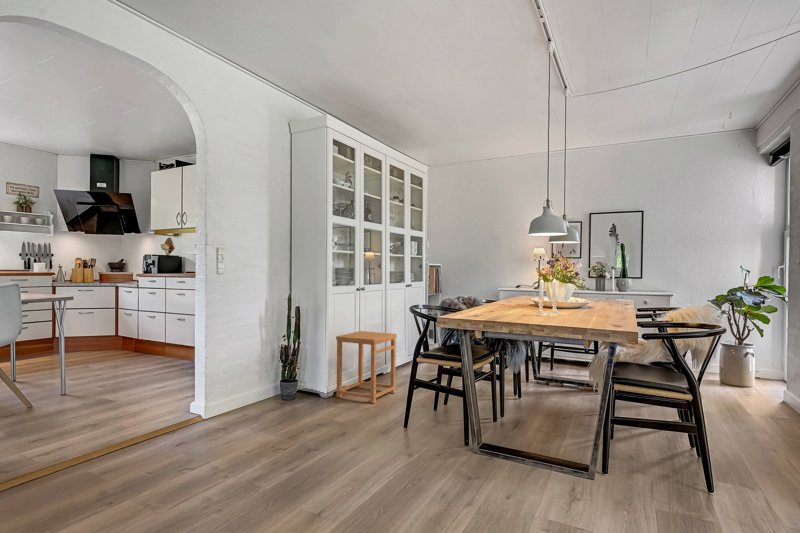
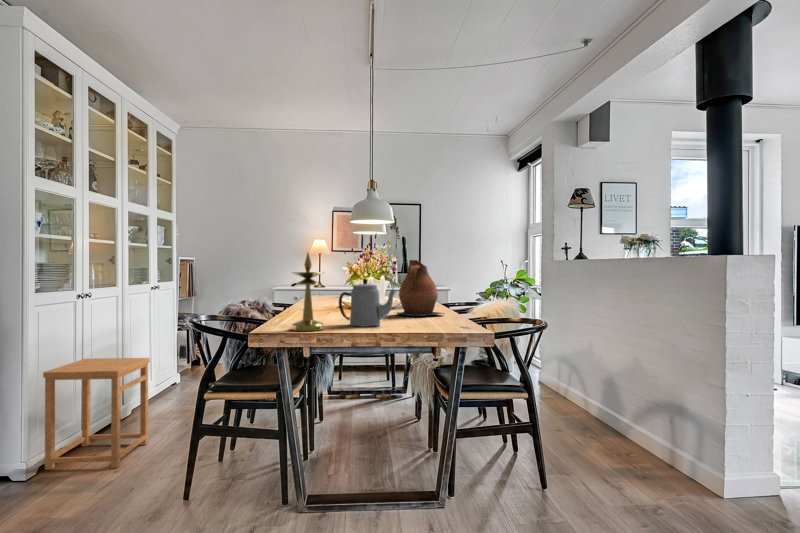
candlestick: none [468,261,492,320] -> present [292,253,324,331]
ceramic pitcher: none [567,267,615,316] -> present [397,260,444,316]
teapot: none [508,282,552,320] -> present [339,279,396,327]

